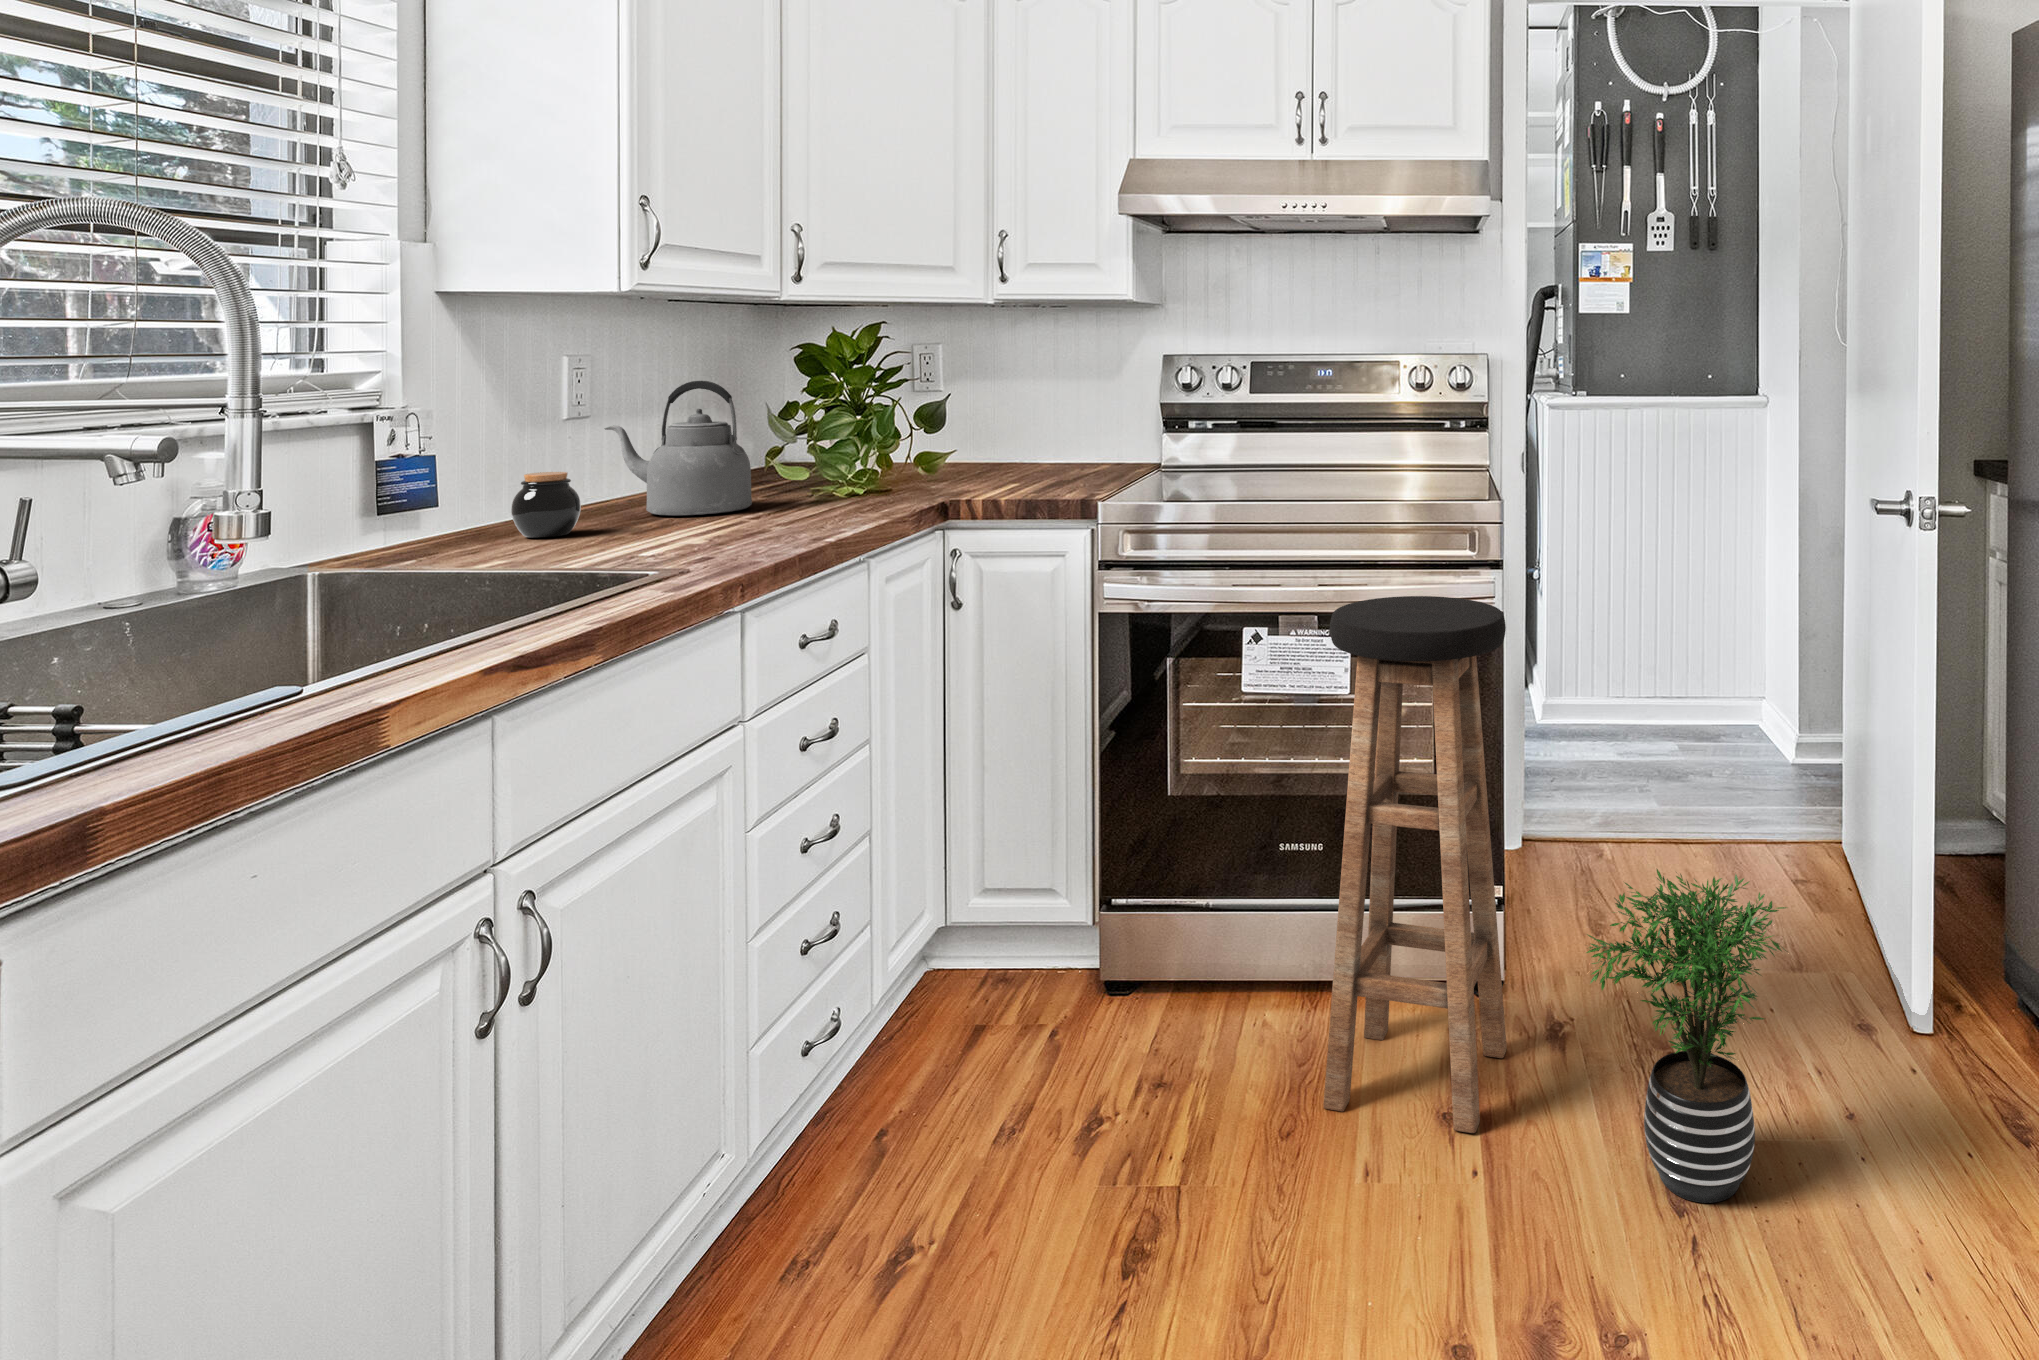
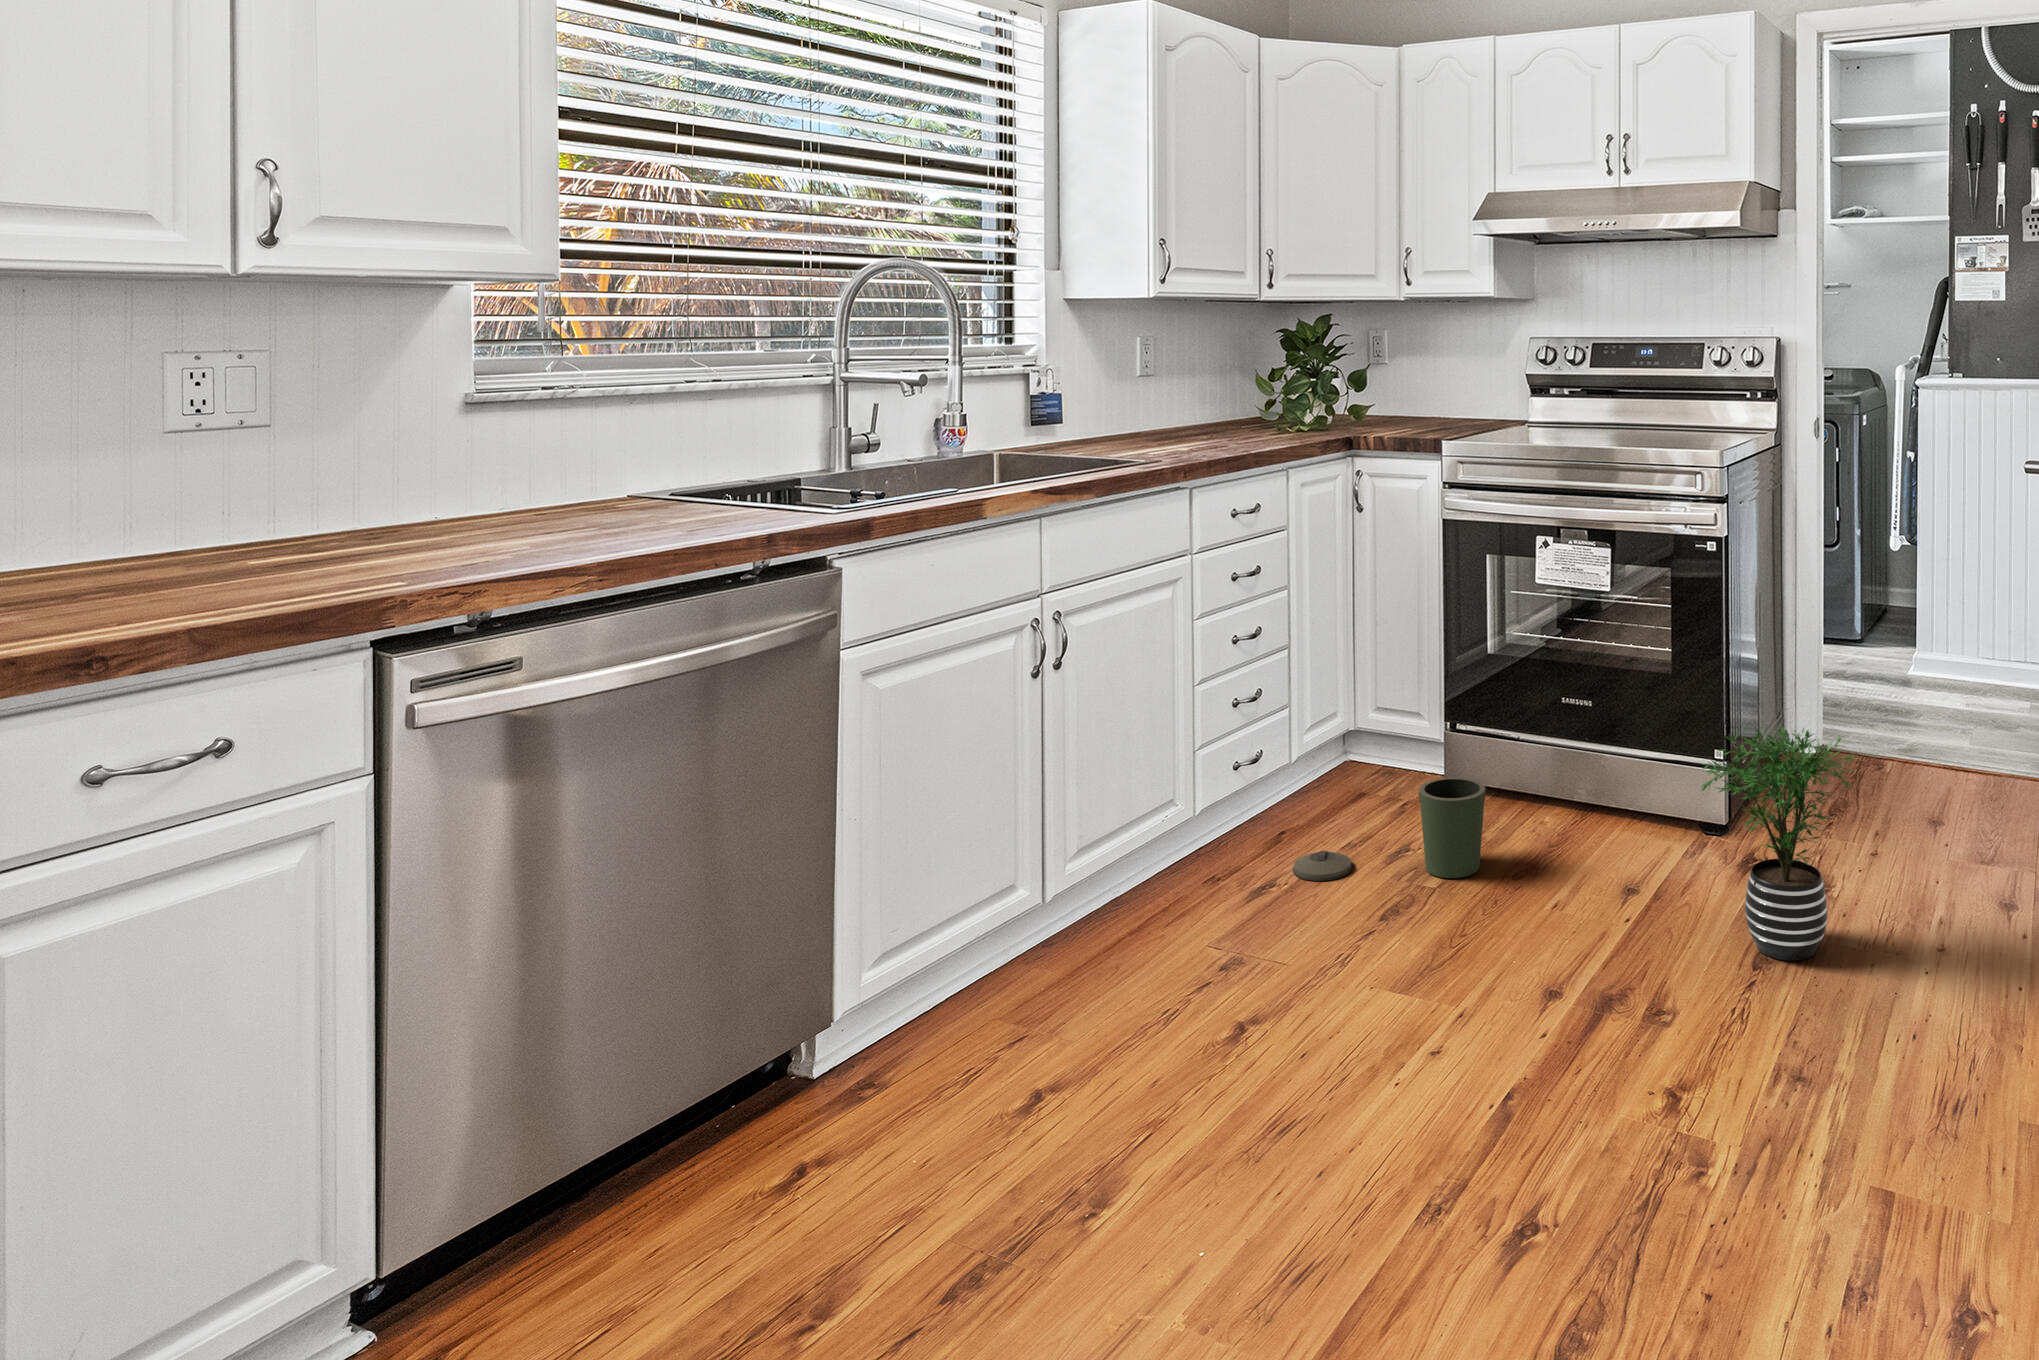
kettle: present [605,381,752,515] -> none [1155,354,1236,439]
jar: present [511,472,581,538] -> none [1096,408,1132,446]
bar stool: present [1324,596,1507,1133] -> none [1551,517,1702,897]
trash can: none [934,1001,1234,1229] -> present [1293,778,1486,881]

